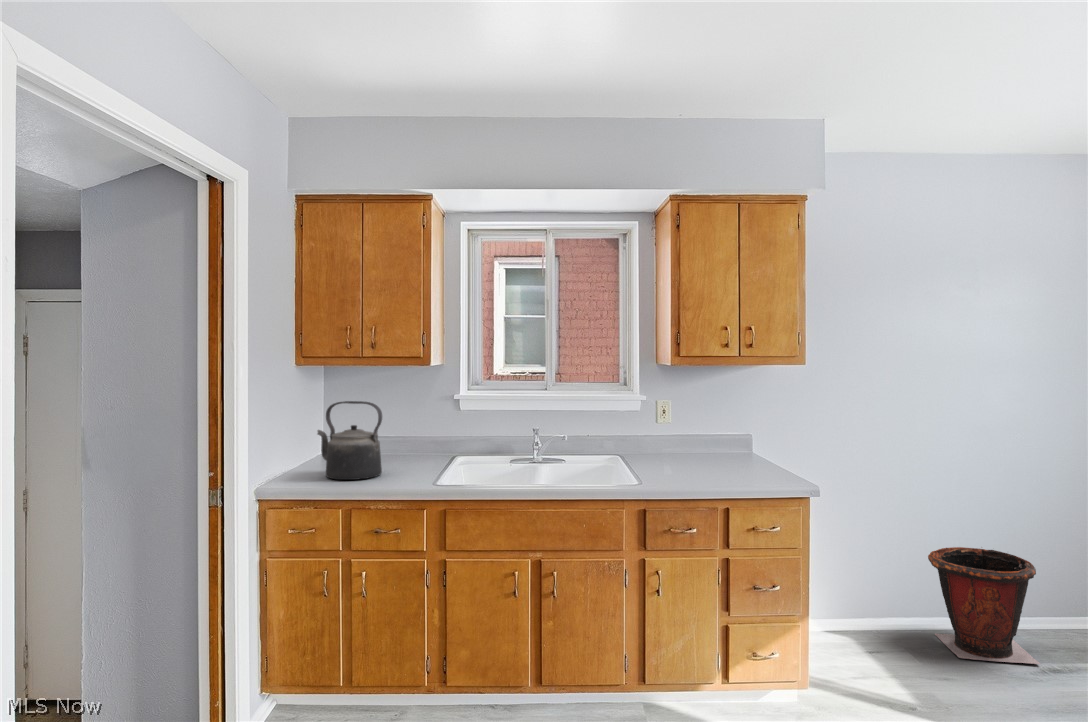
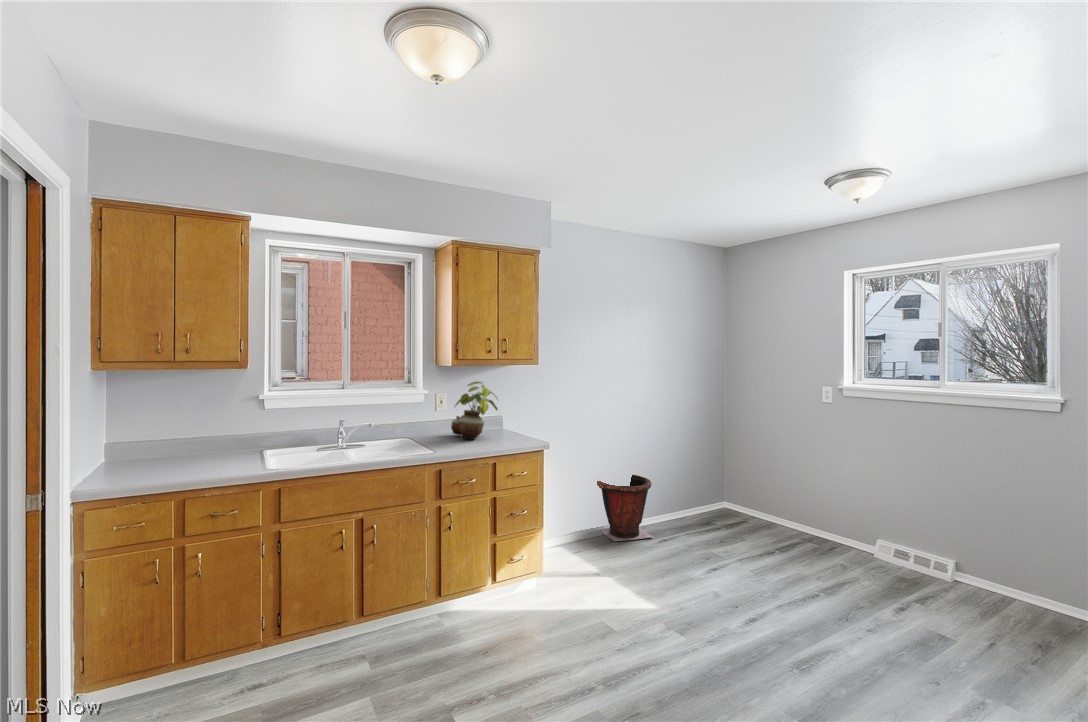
potted plant: none [677,389,742,471] -> present [451,381,498,439]
kettle: present [317,401,382,480] -> none [134,399,209,472]

